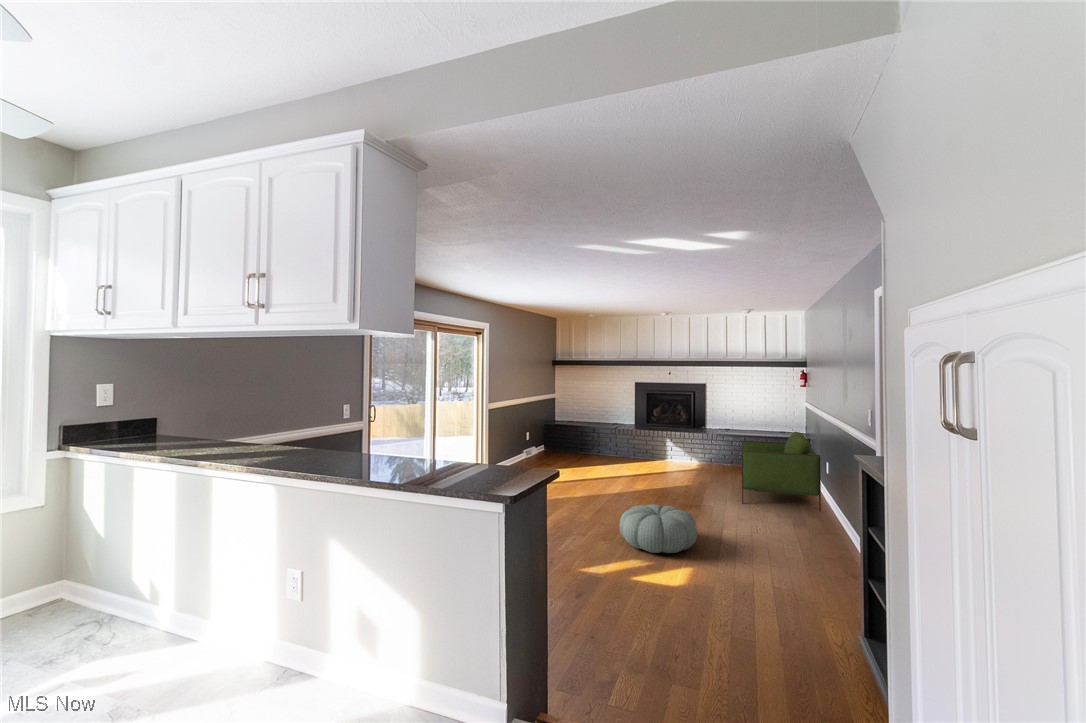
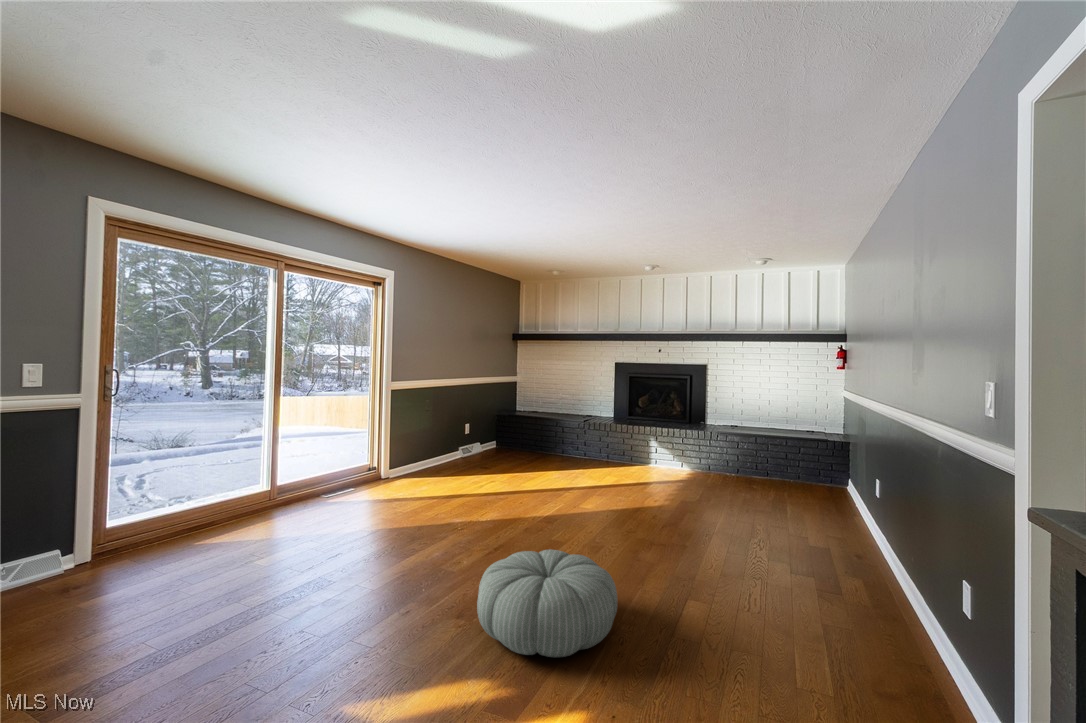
armchair: present [741,432,821,512] -> none [732,430,864,563]

